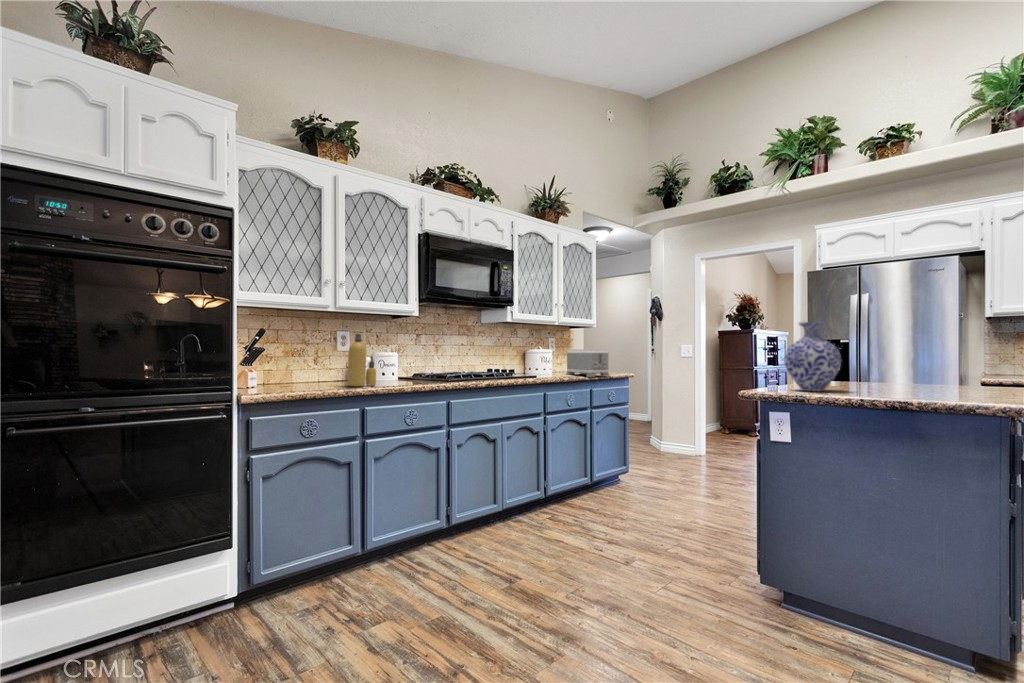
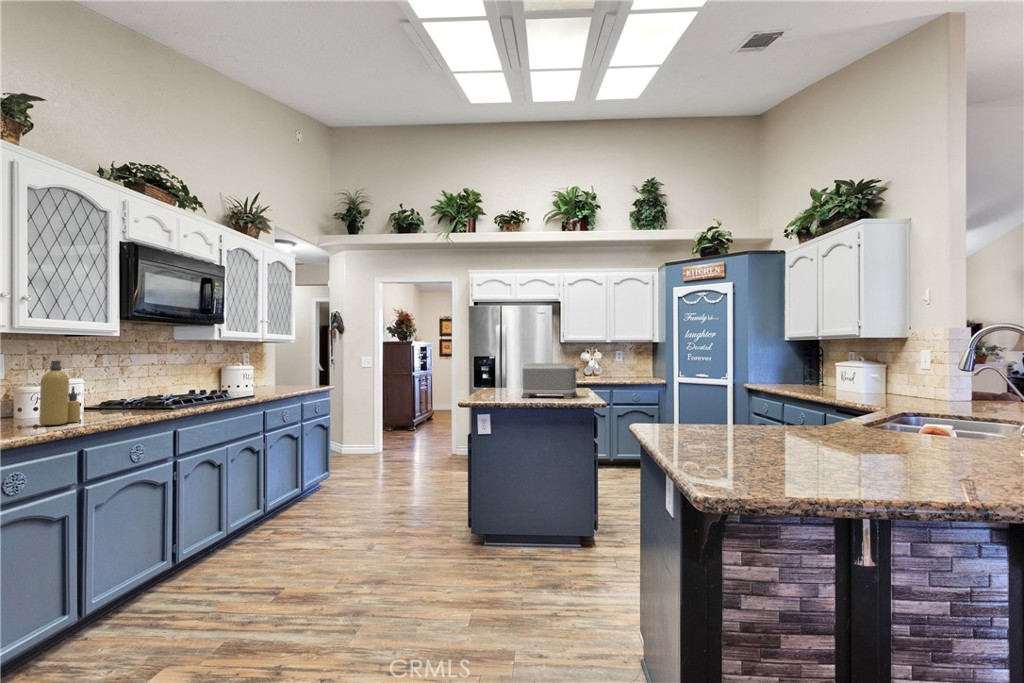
vase: present [784,322,841,391] -> none [483,349,515,396]
toaster: present [566,349,610,377] -> present [522,363,579,399]

